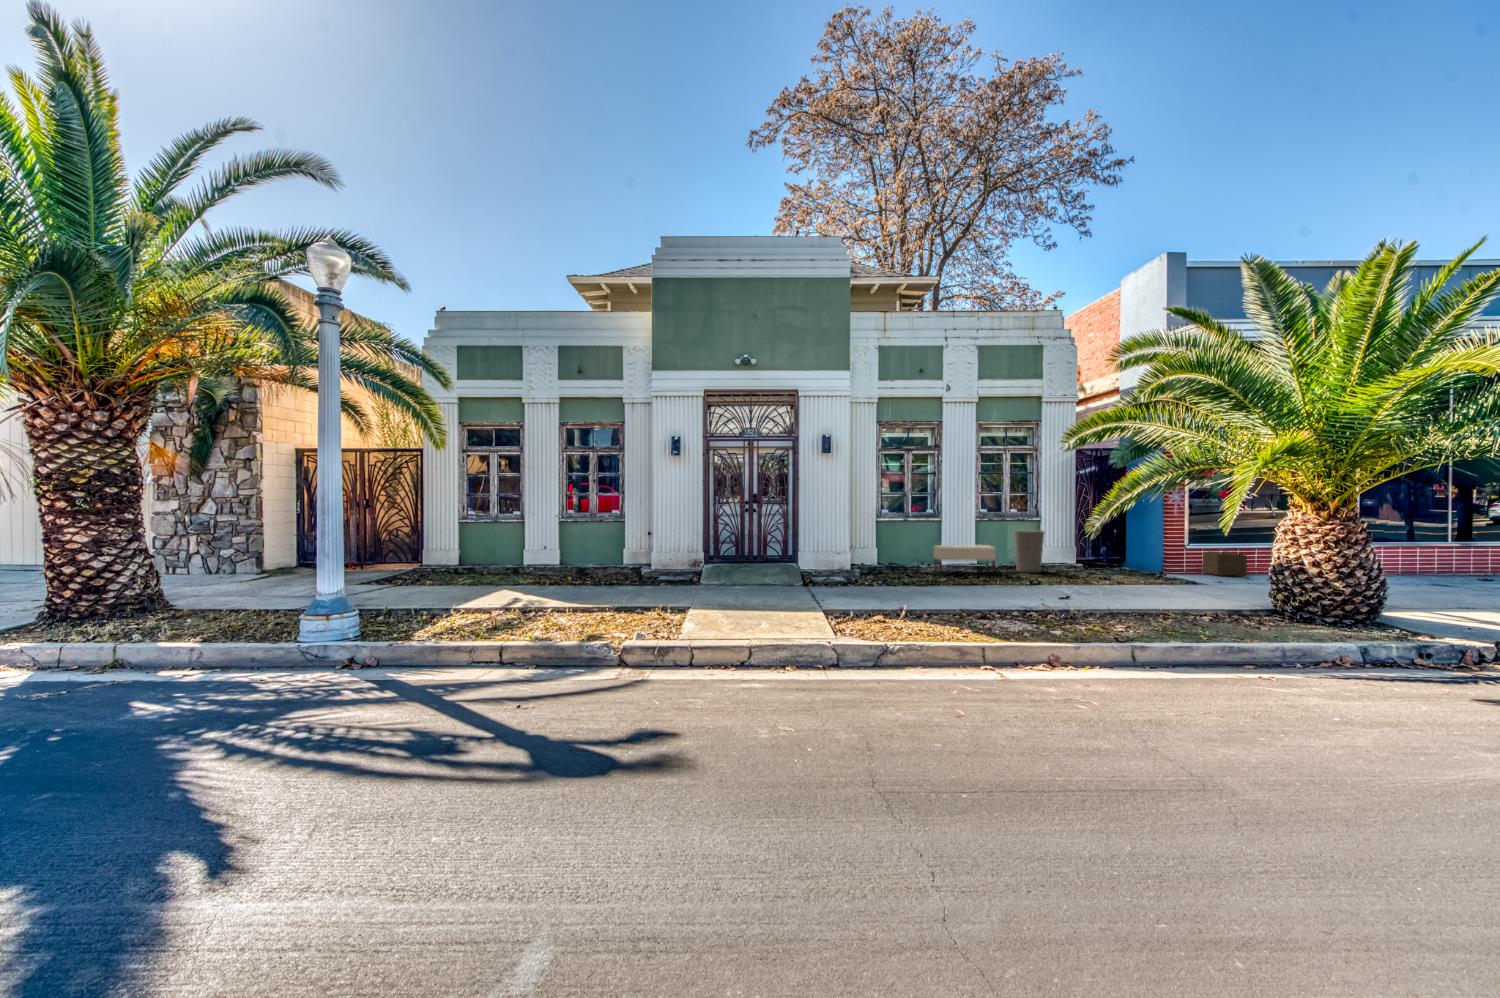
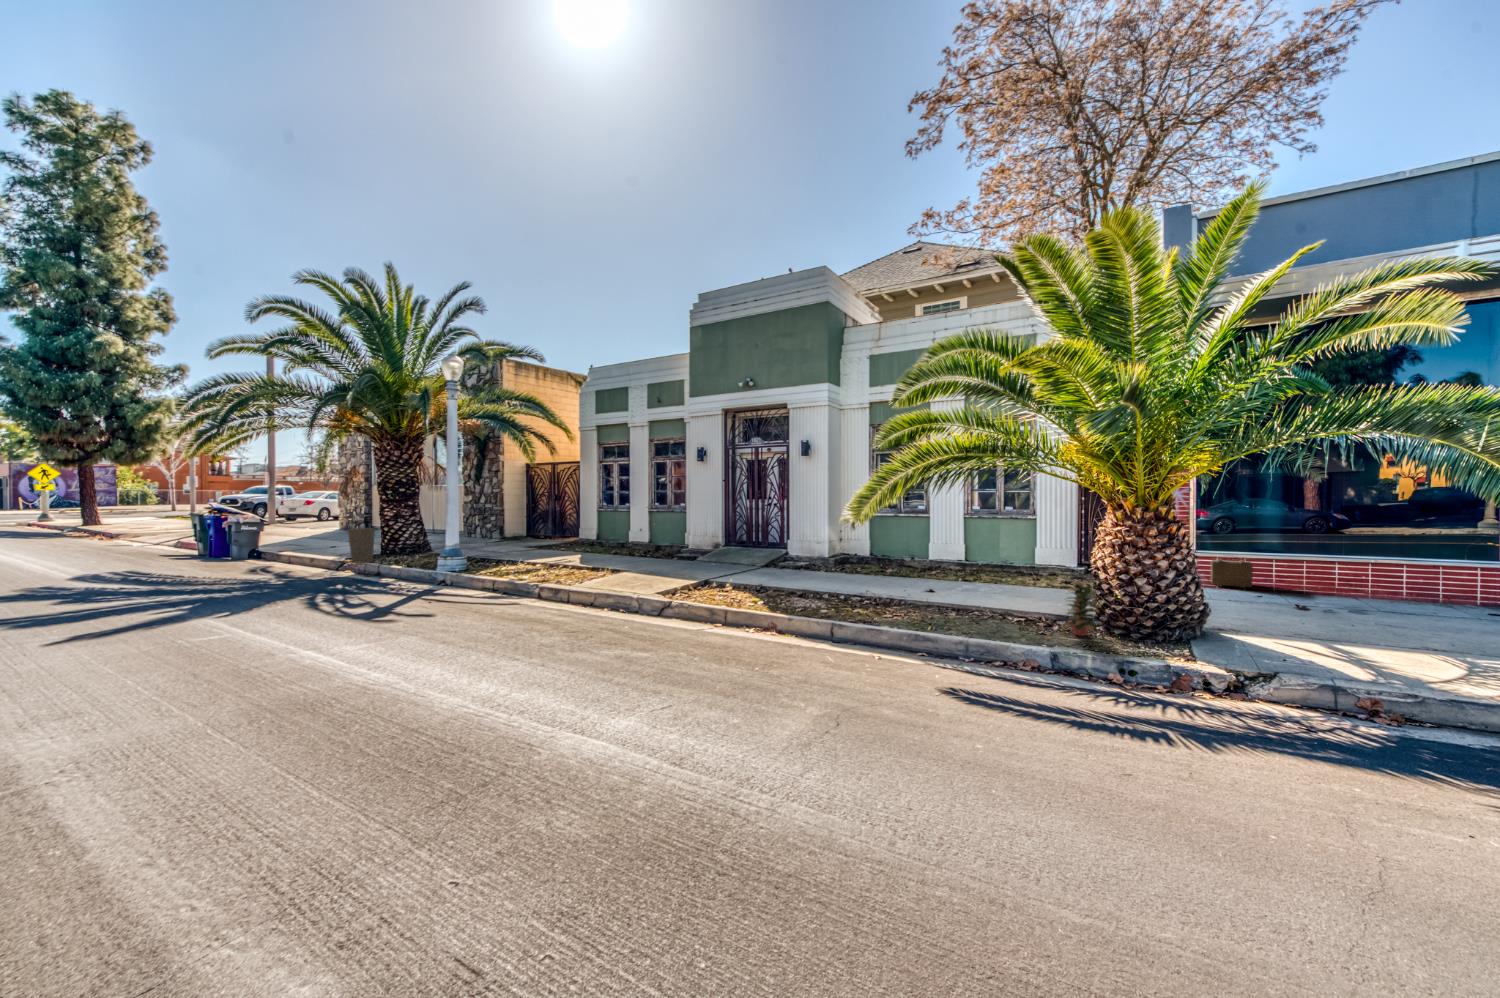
trash can: present [1014,530,1044,572] -> present [348,528,375,563]
bench: present [934,545,996,571] -> none [912,539,970,567]
decorative plant: none [1288,577,1336,629] -> present [1064,581,1100,636]

